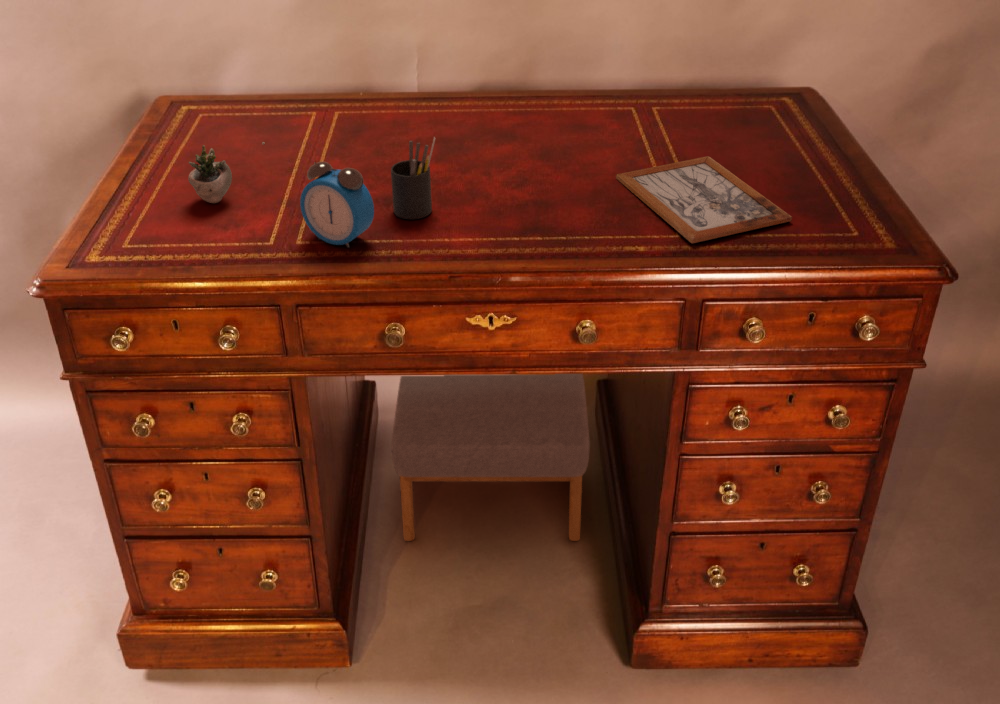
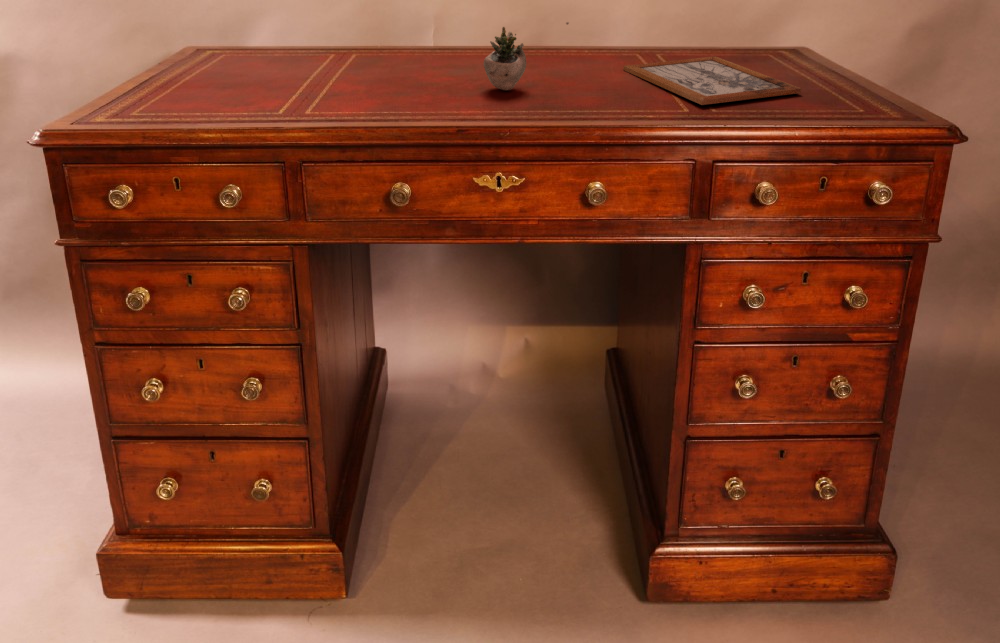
pen holder: present [391,137,435,219] -> none [399,9,444,92]
succulent plant: present [188,142,265,203] -> present [484,22,569,90]
alarm clock: present [300,162,374,248] -> none [308,21,382,108]
footstool: present [391,374,590,541] -> none [393,311,598,489]

